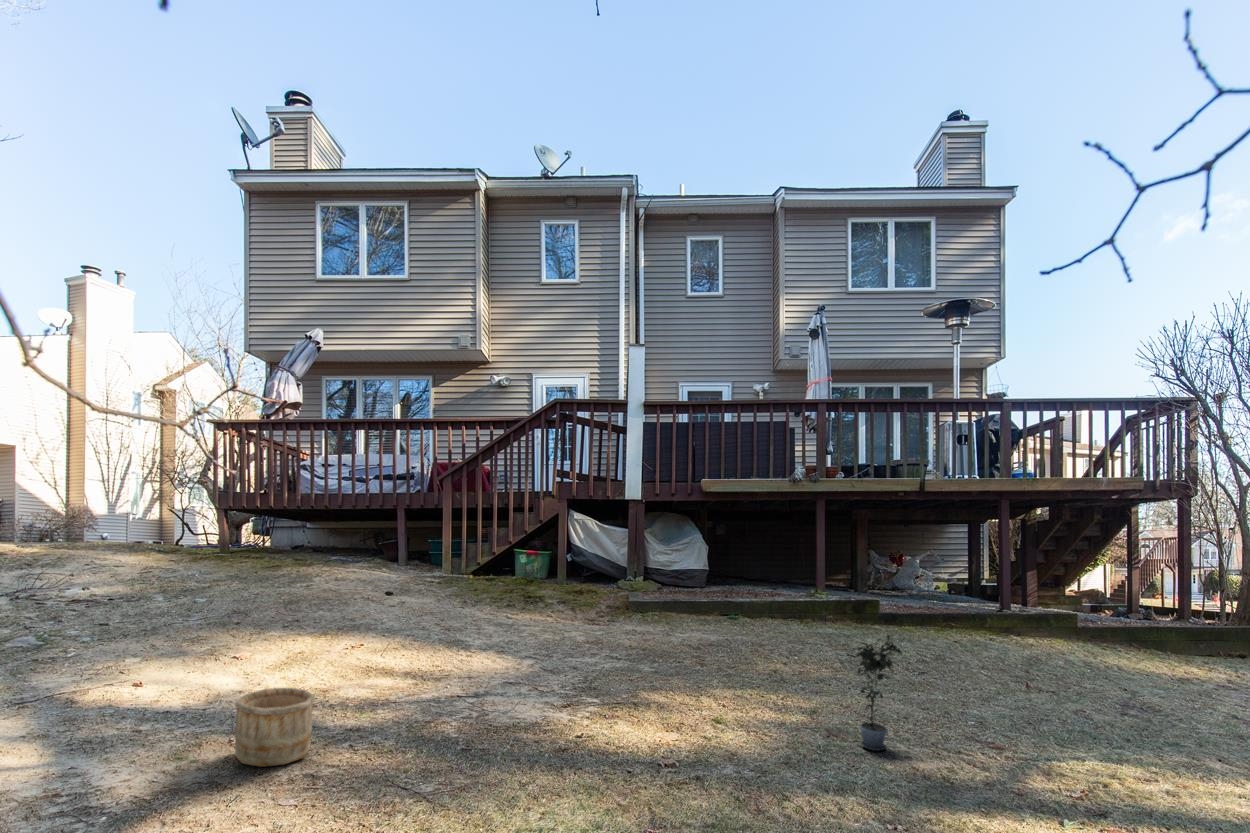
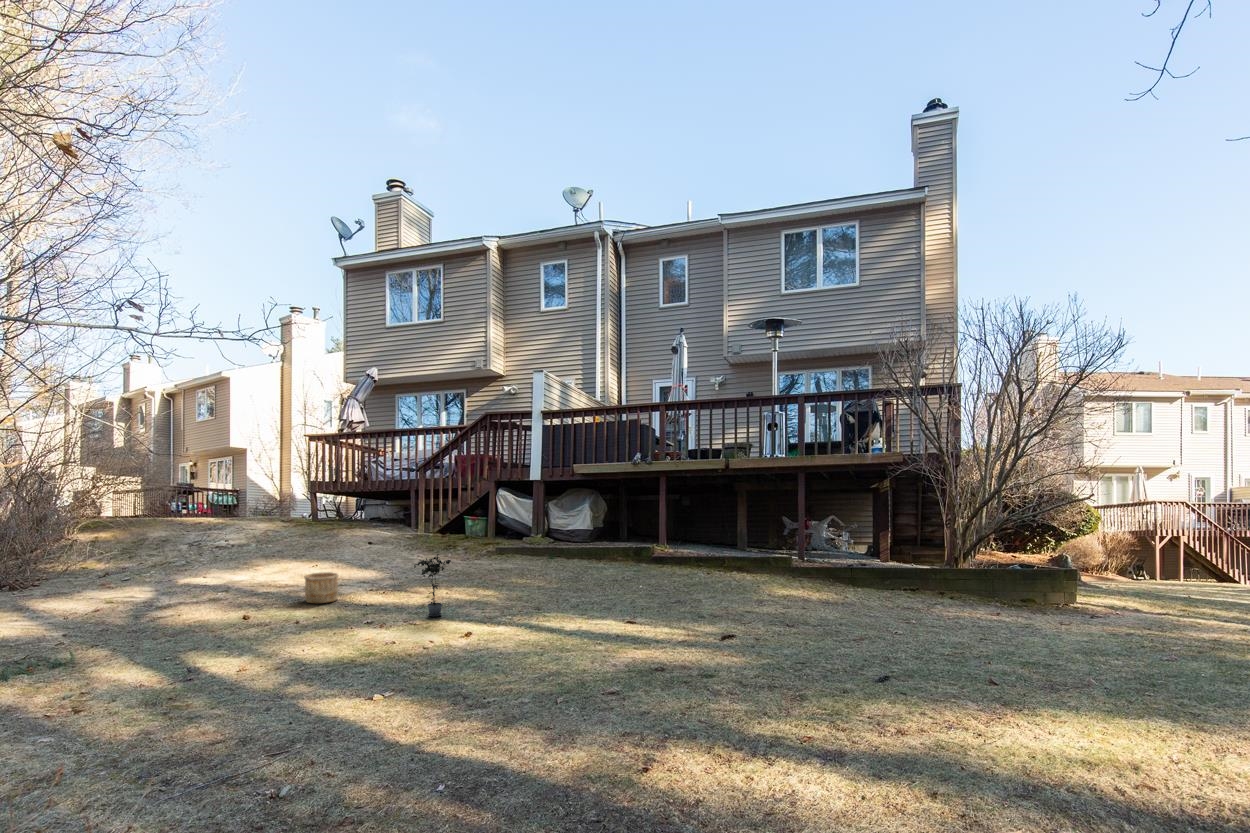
wooden bucket: present [234,688,315,767] -> present [304,572,339,603]

